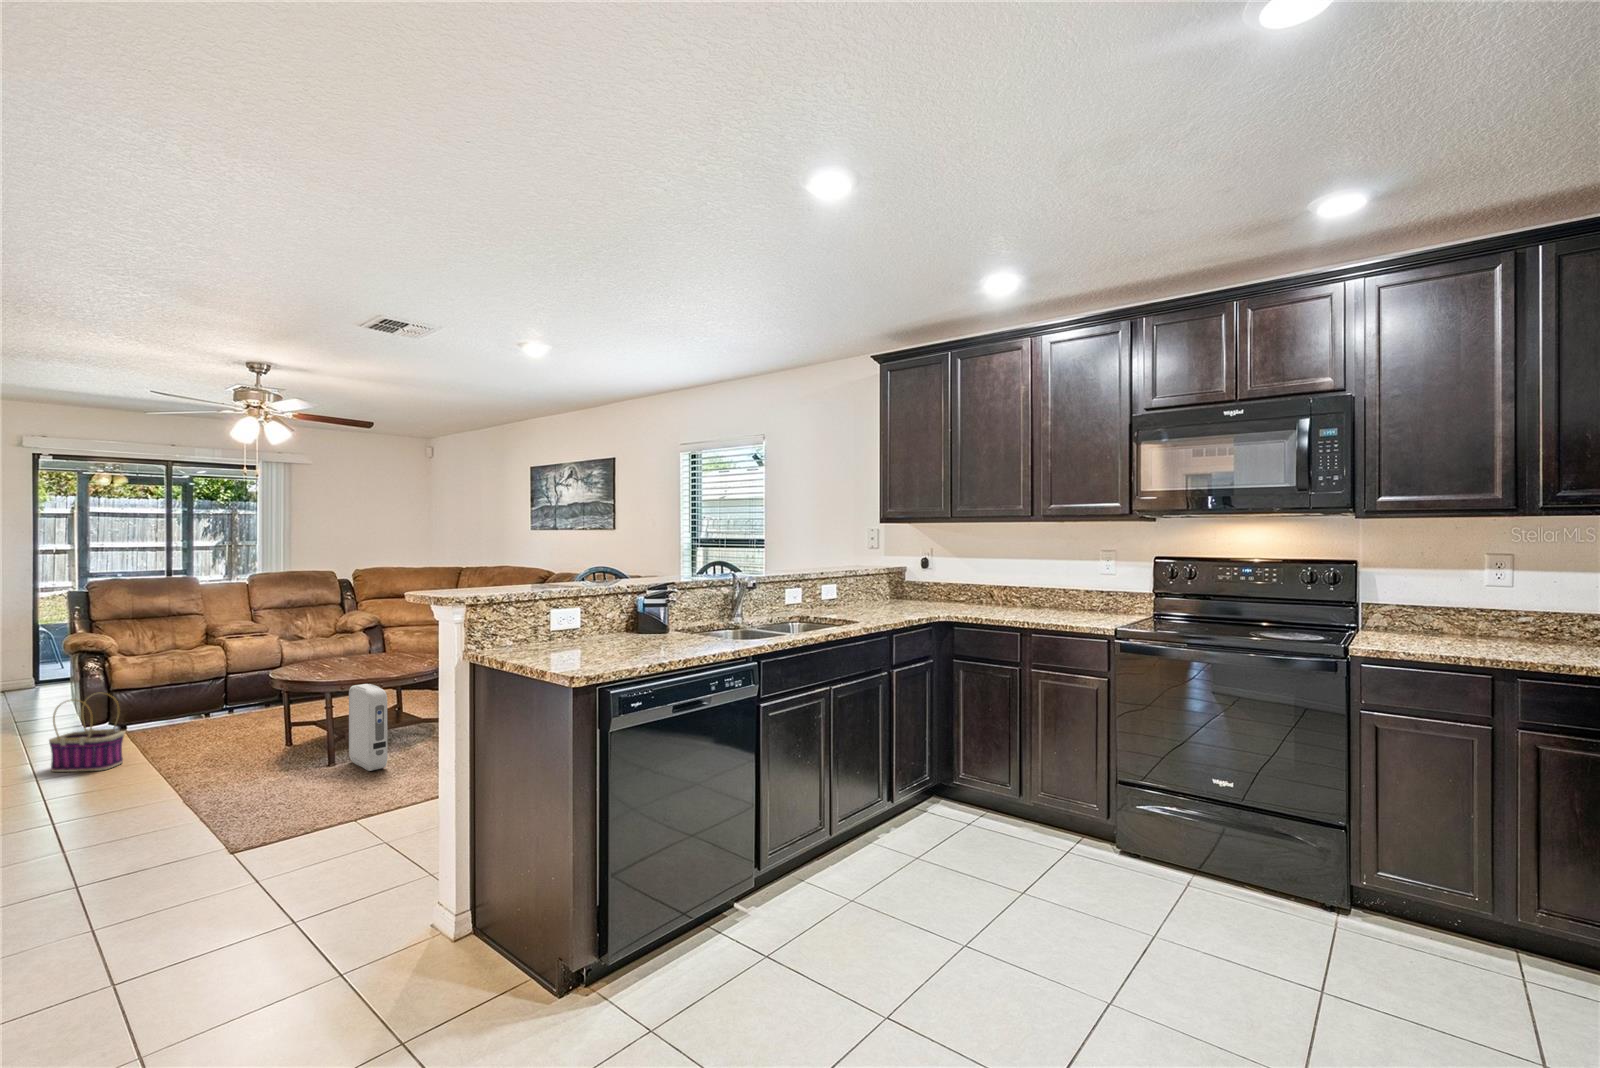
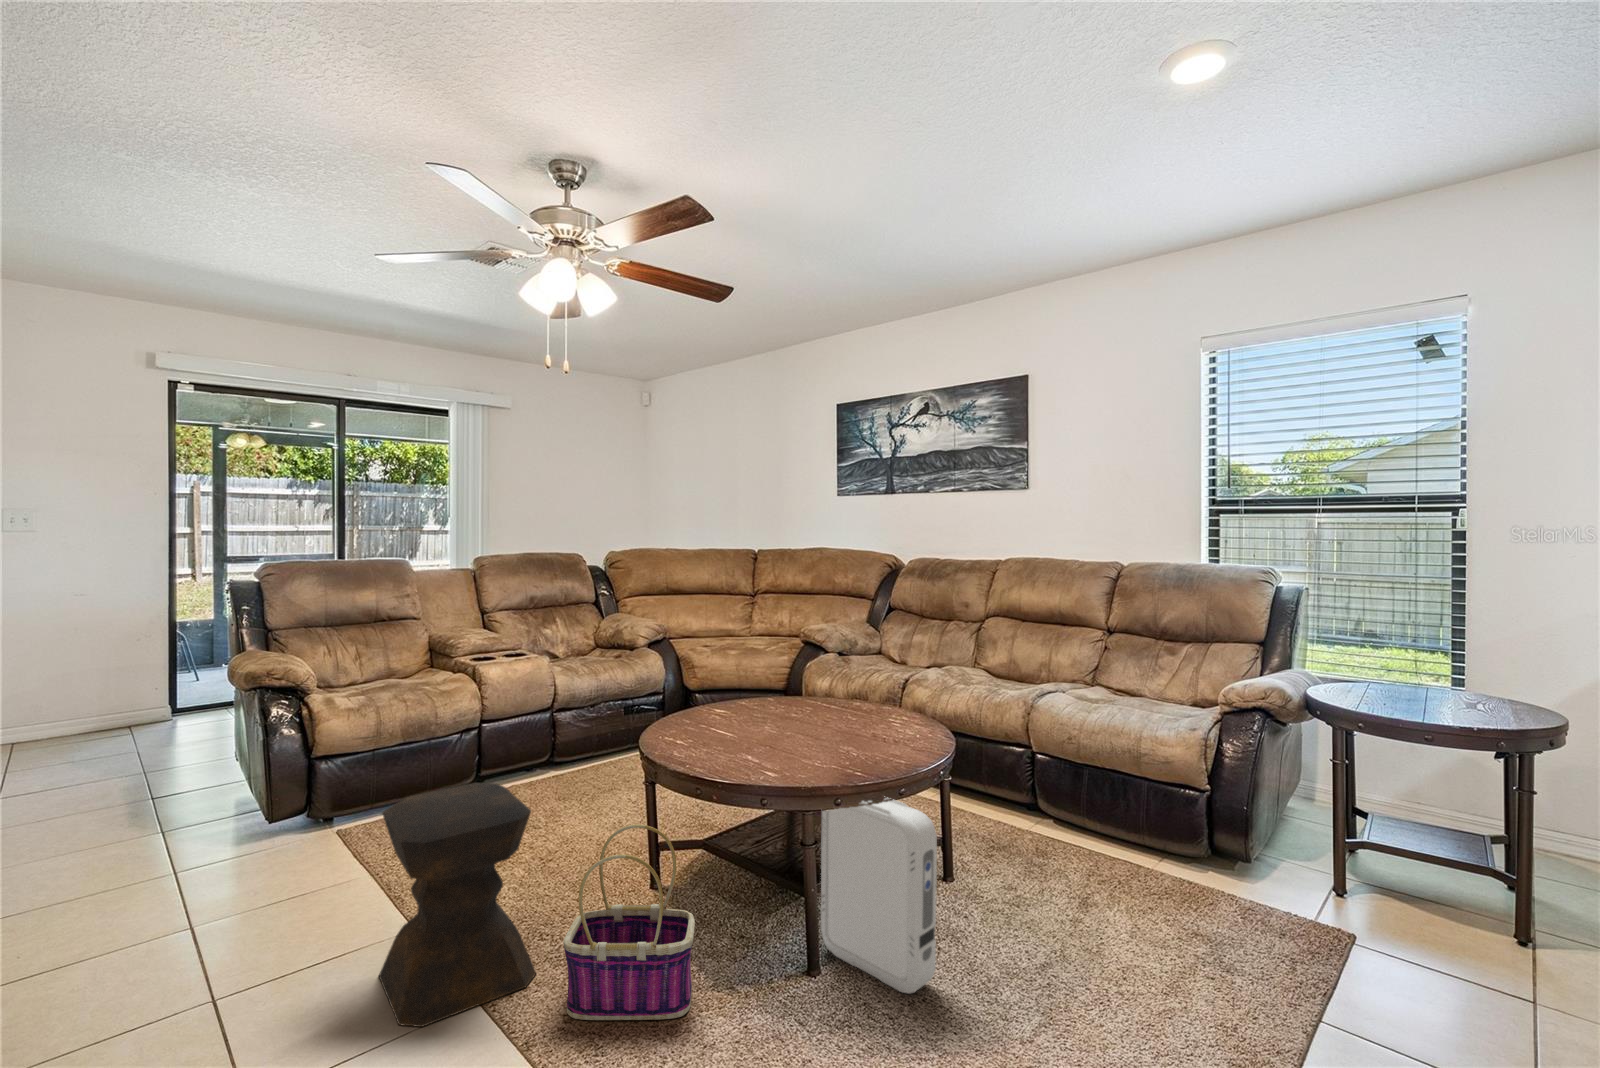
stool: none [117,685,197,785] -> present [379,783,536,1027]
basket: present [49,693,124,772] -> present [563,824,695,1020]

